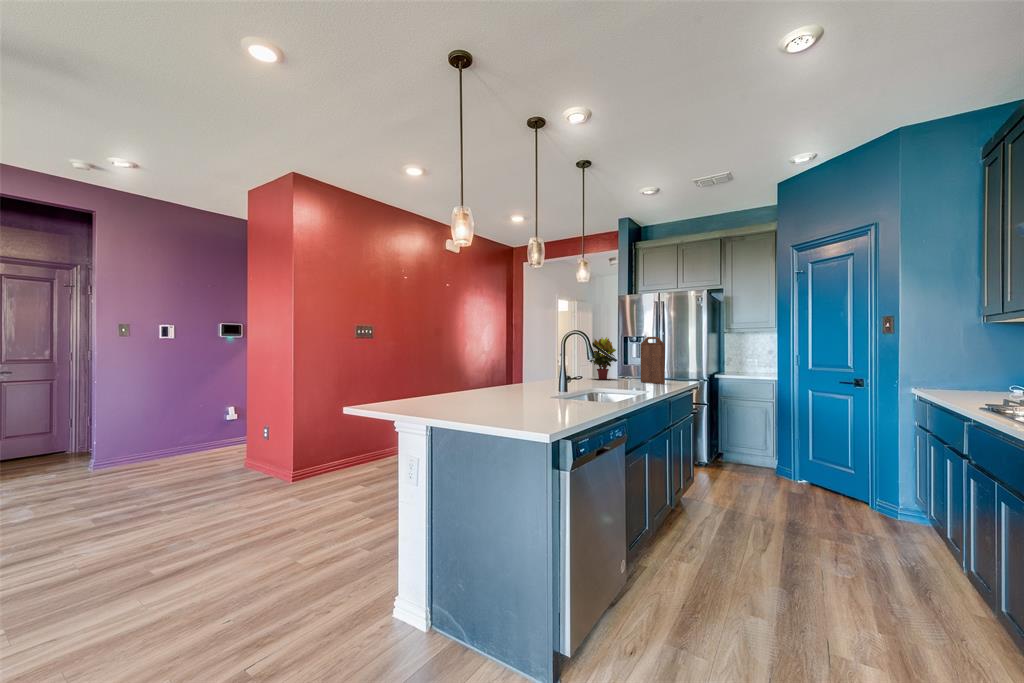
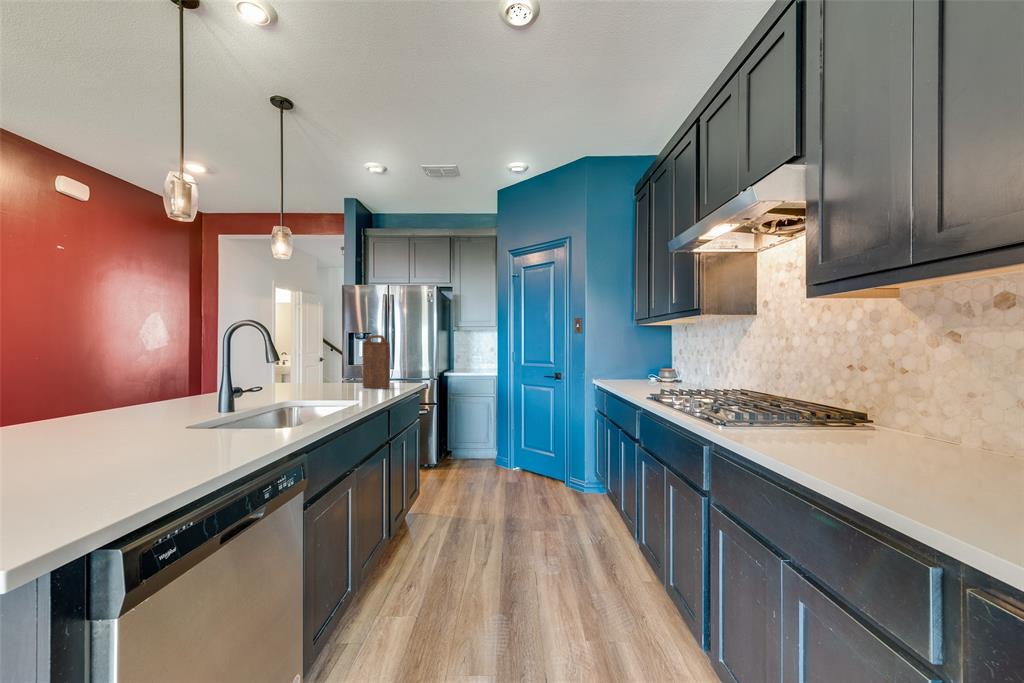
potted plant: present [591,337,616,380] -> none [299,335,336,386]

